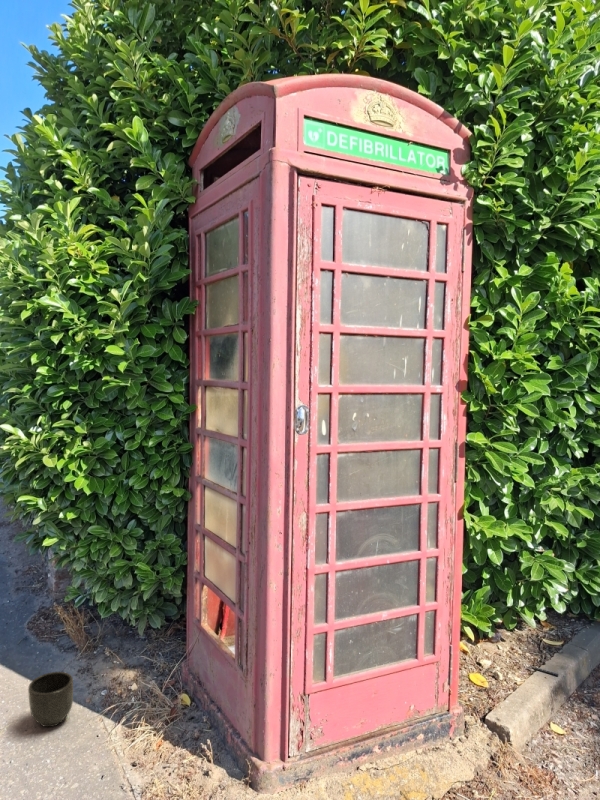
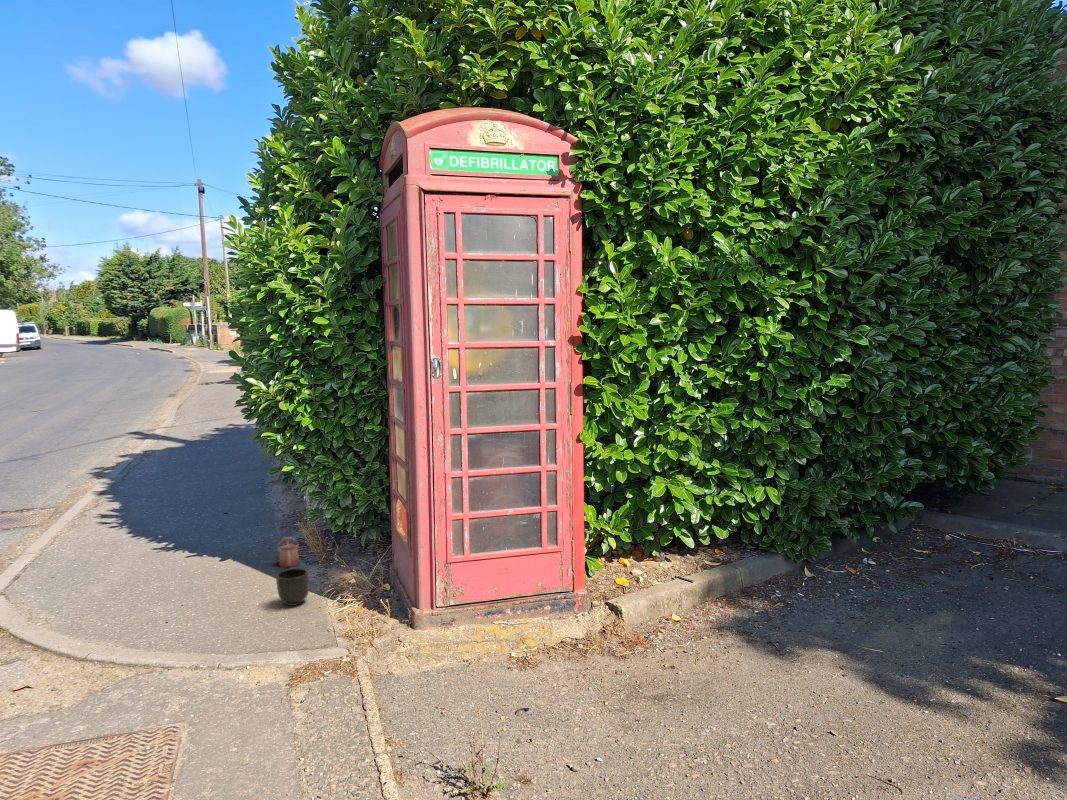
watering can: none [18,611,46,653] -> present [278,537,299,567]

